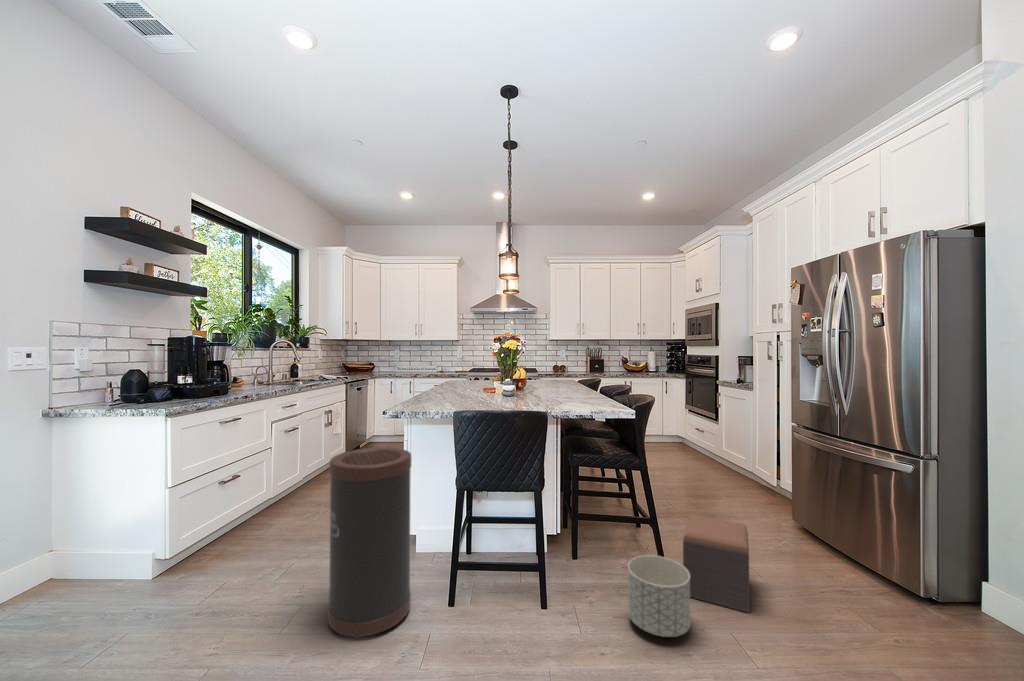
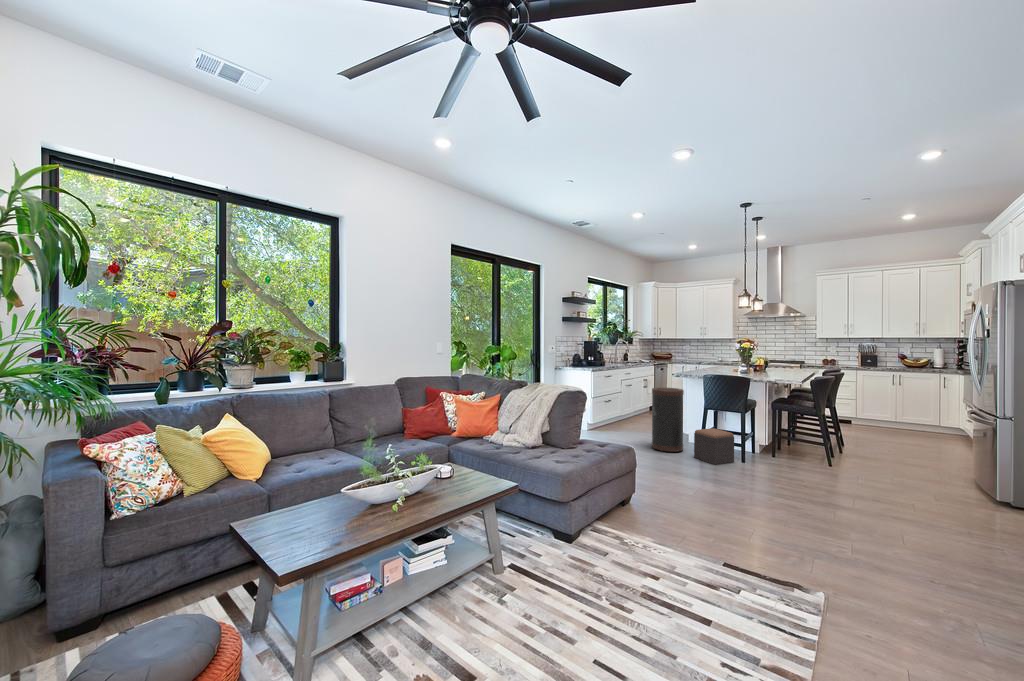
footstool: present [683,515,749,613] -> present [694,428,734,465]
planter: present [628,555,690,637] -> none [782,446,814,476]

